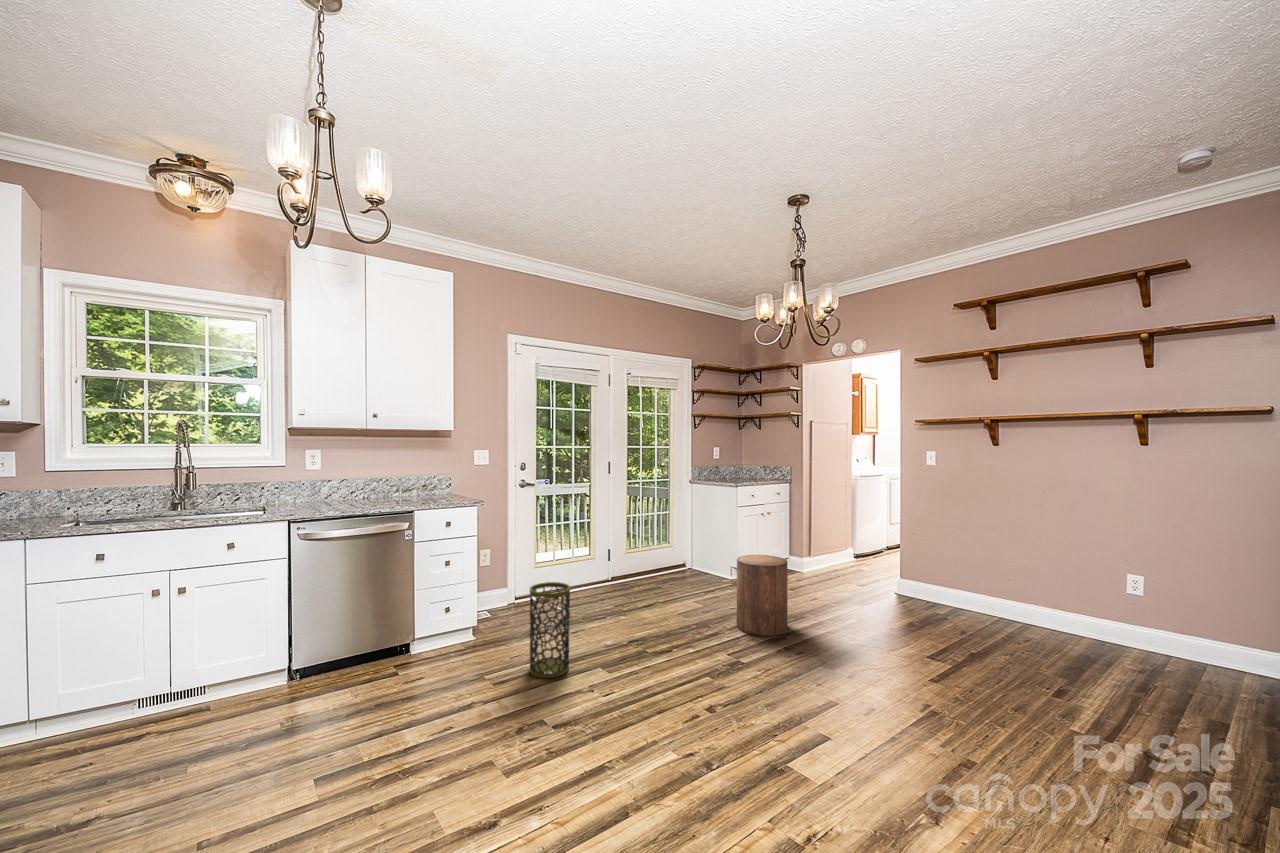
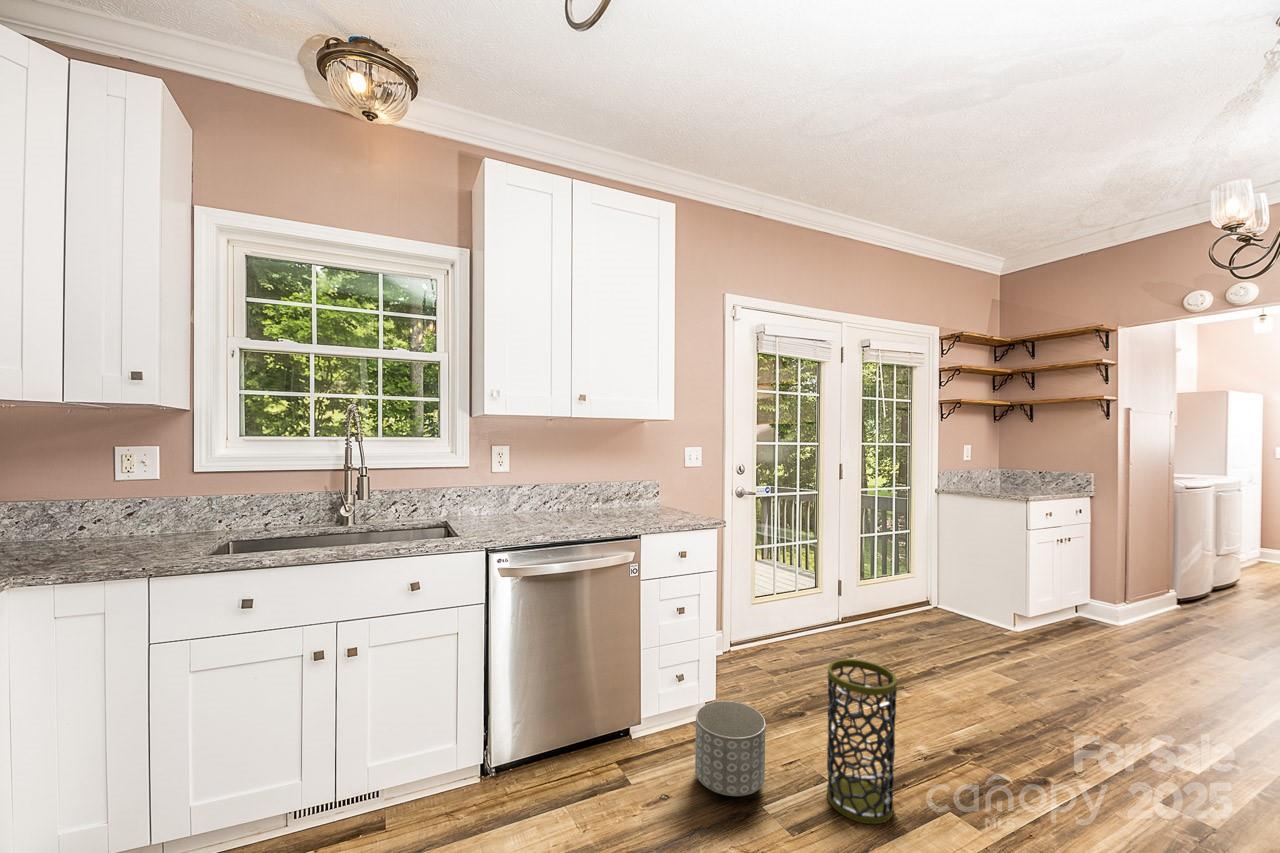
stool: present [737,555,788,636] -> none [1105,619,1218,764]
planter: none [444,618,492,674] -> present [695,701,766,796]

